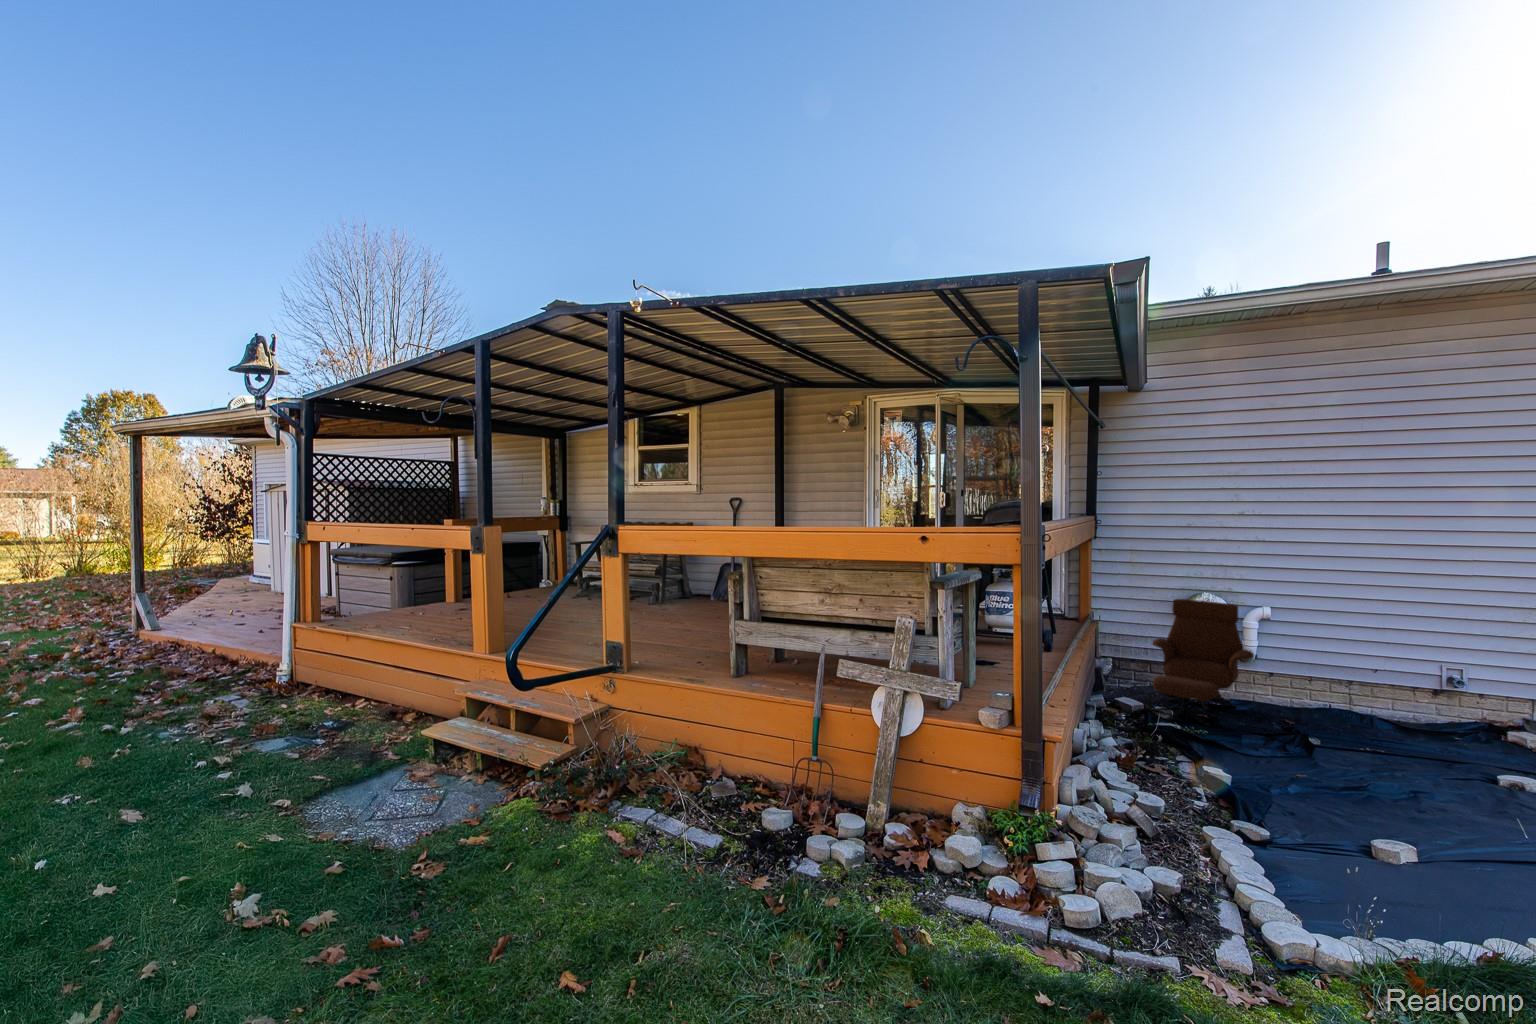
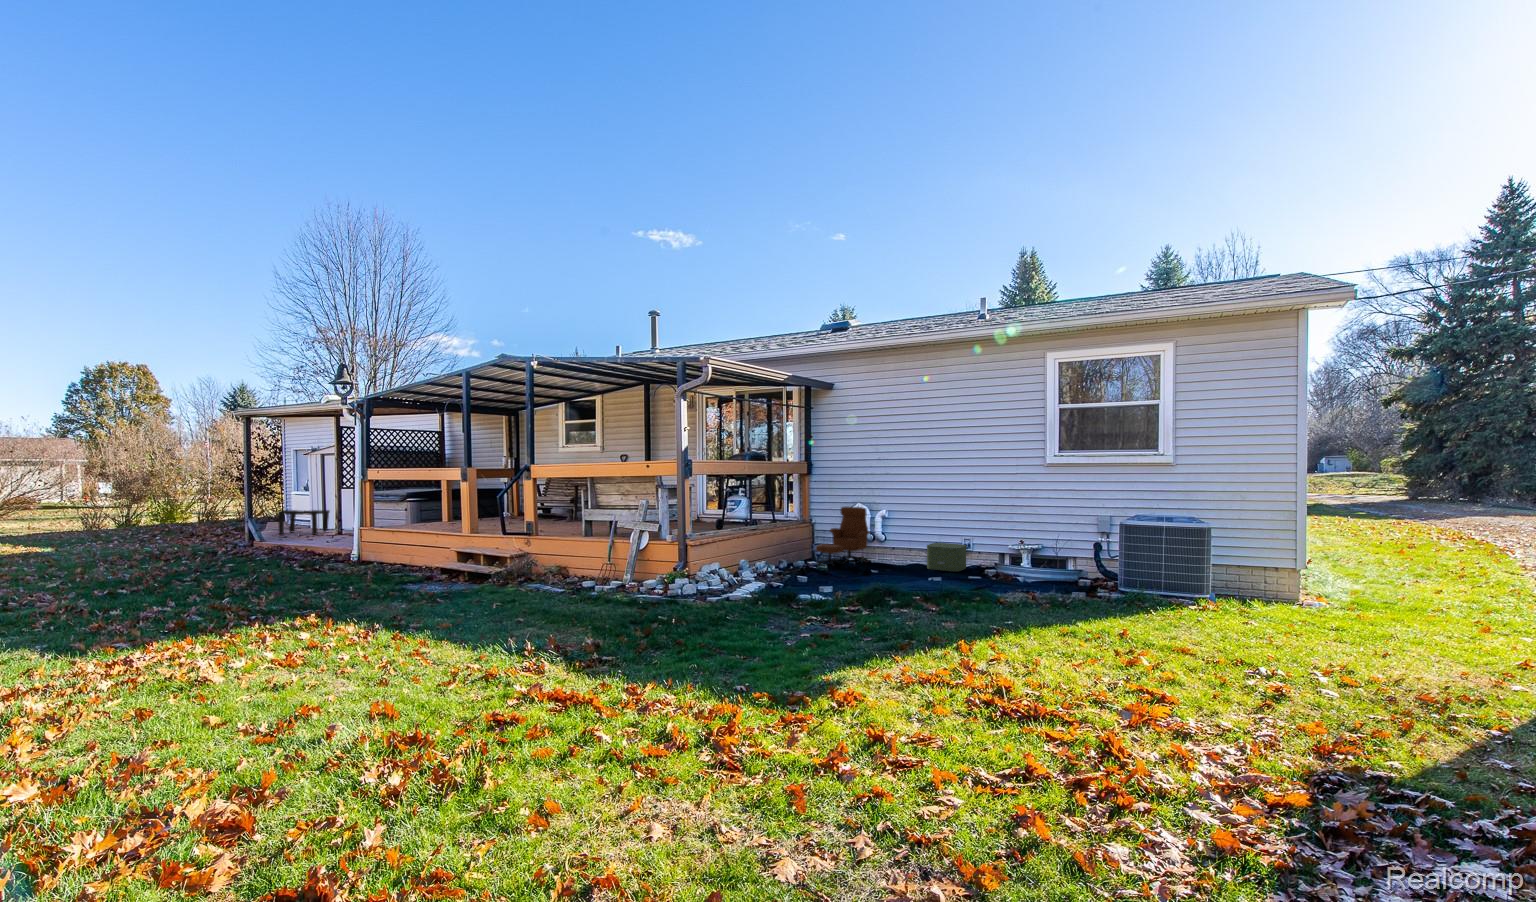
bench: none [219,574,295,612] -> present [278,510,330,535]
storage box: none [1409,682,1522,756] -> present [927,543,967,571]

